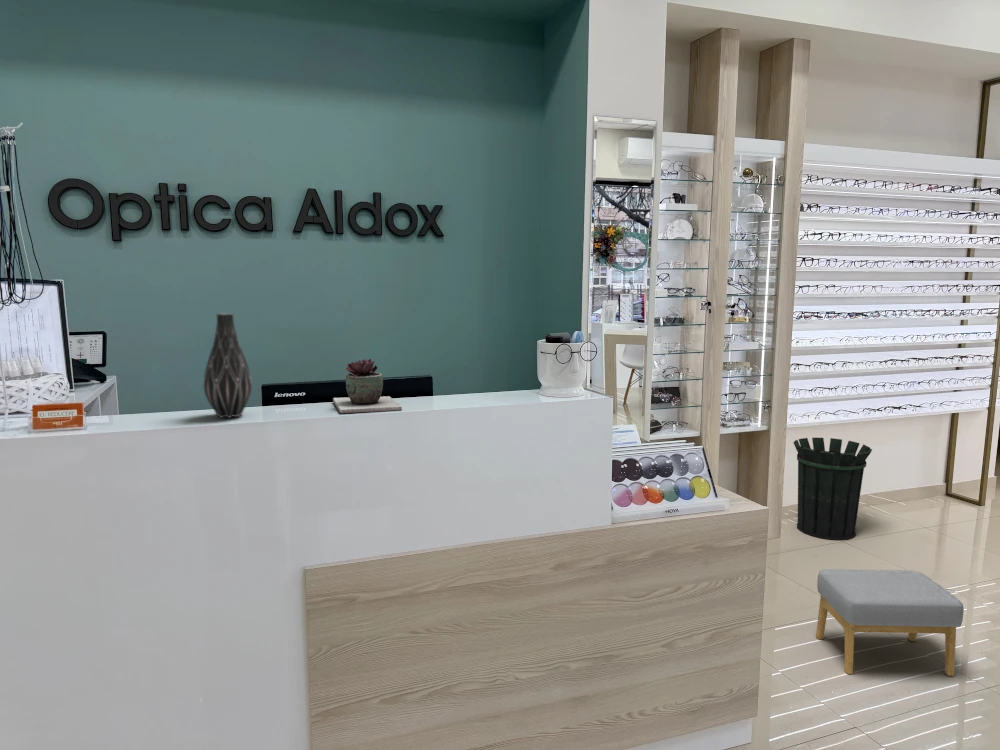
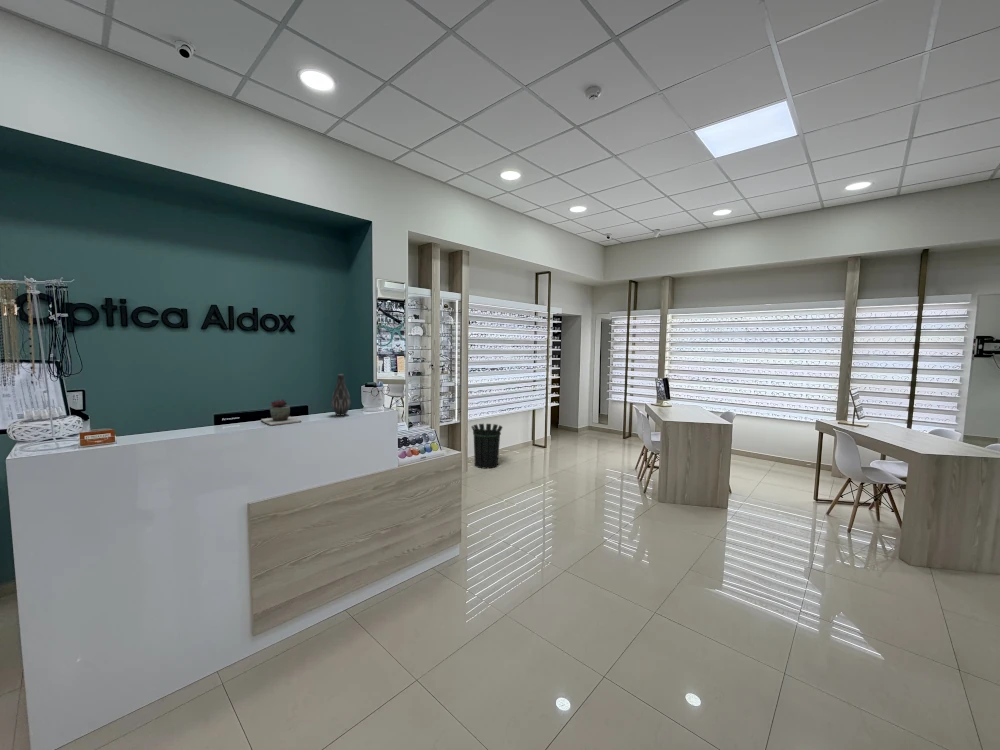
vase: present [203,313,252,418] -> present [331,374,351,415]
footstool: present [816,569,964,676] -> none [482,474,534,519]

